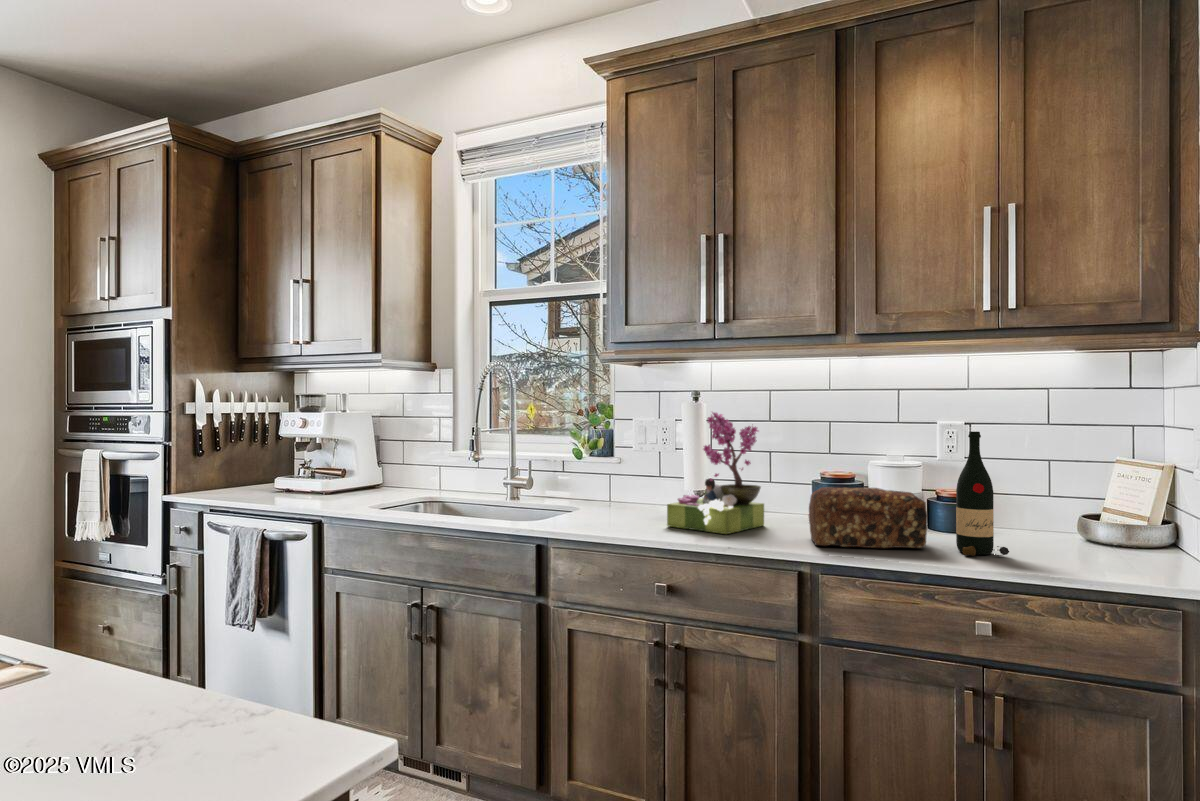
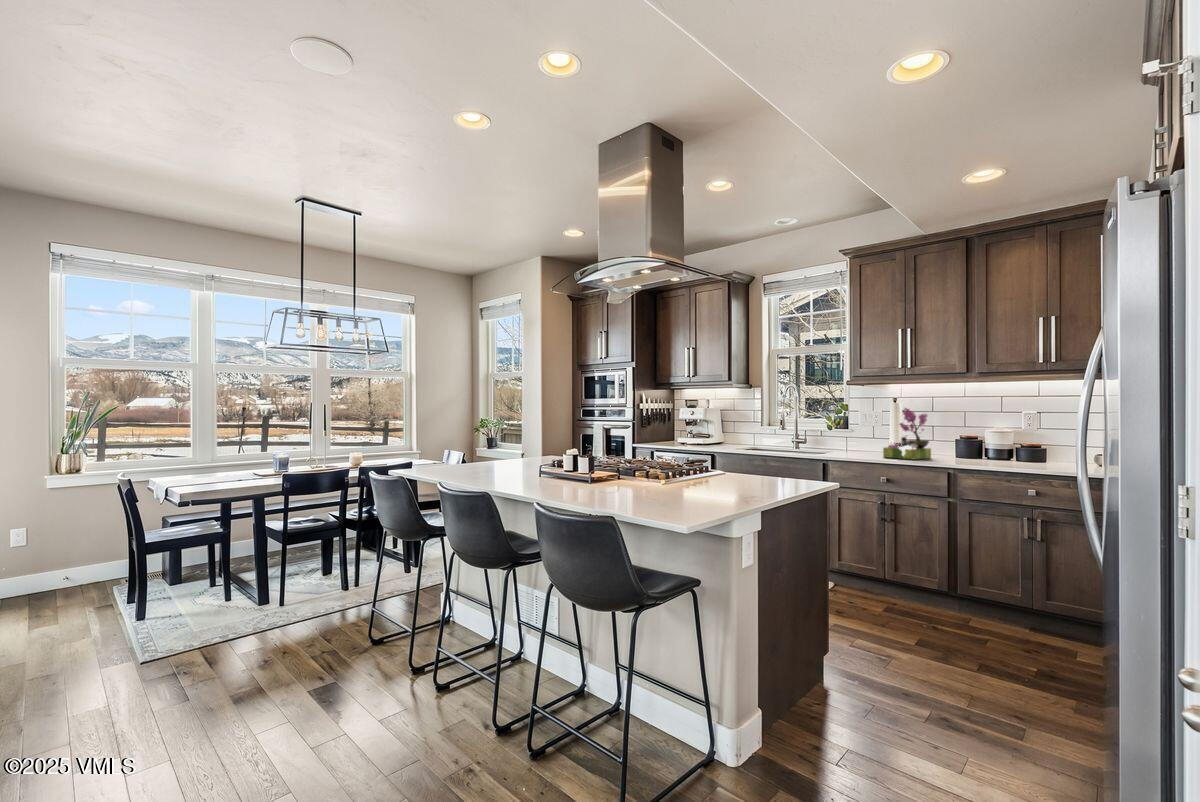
wine bottle: present [956,431,1009,556] -> none [1025,415,1049,467]
bread loaf: present [809,487,927,548] -> none [953,439,1010,464]

